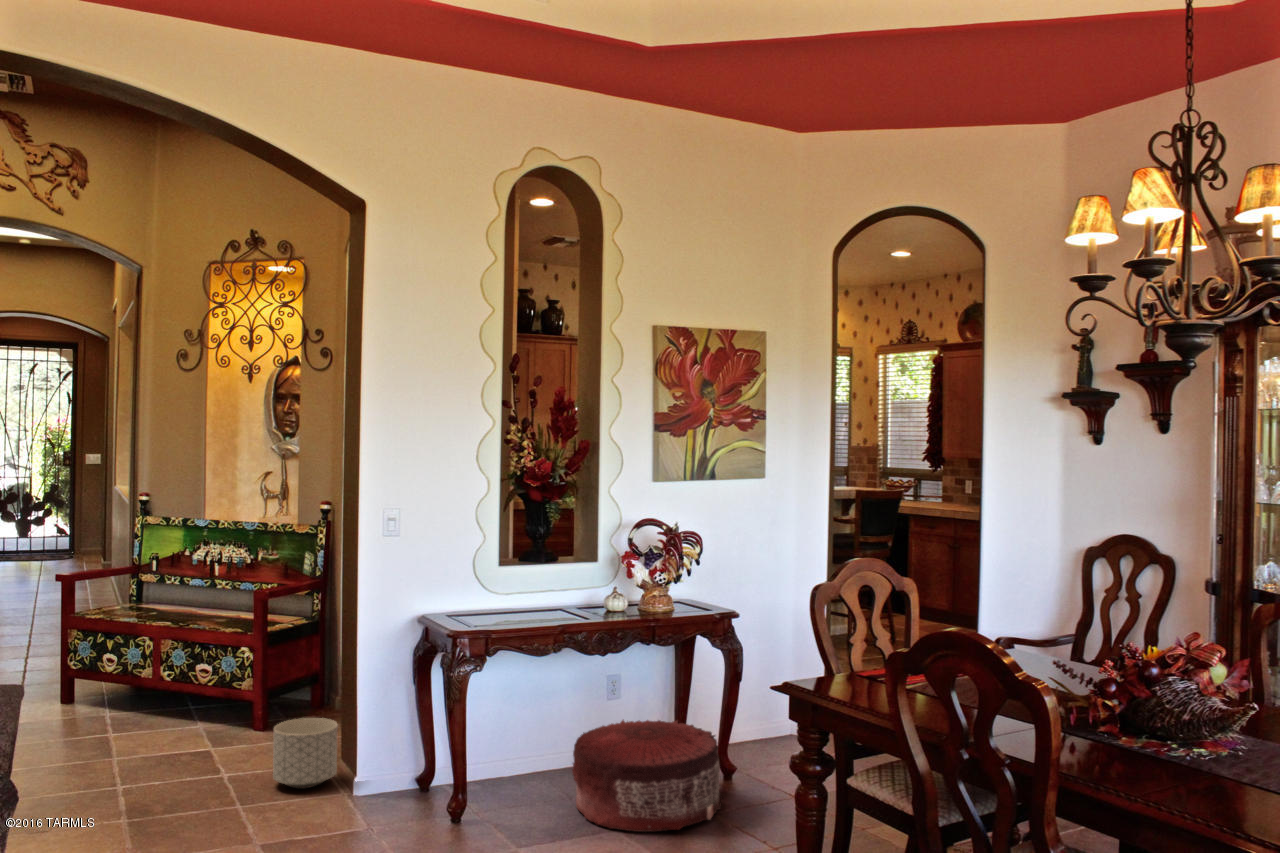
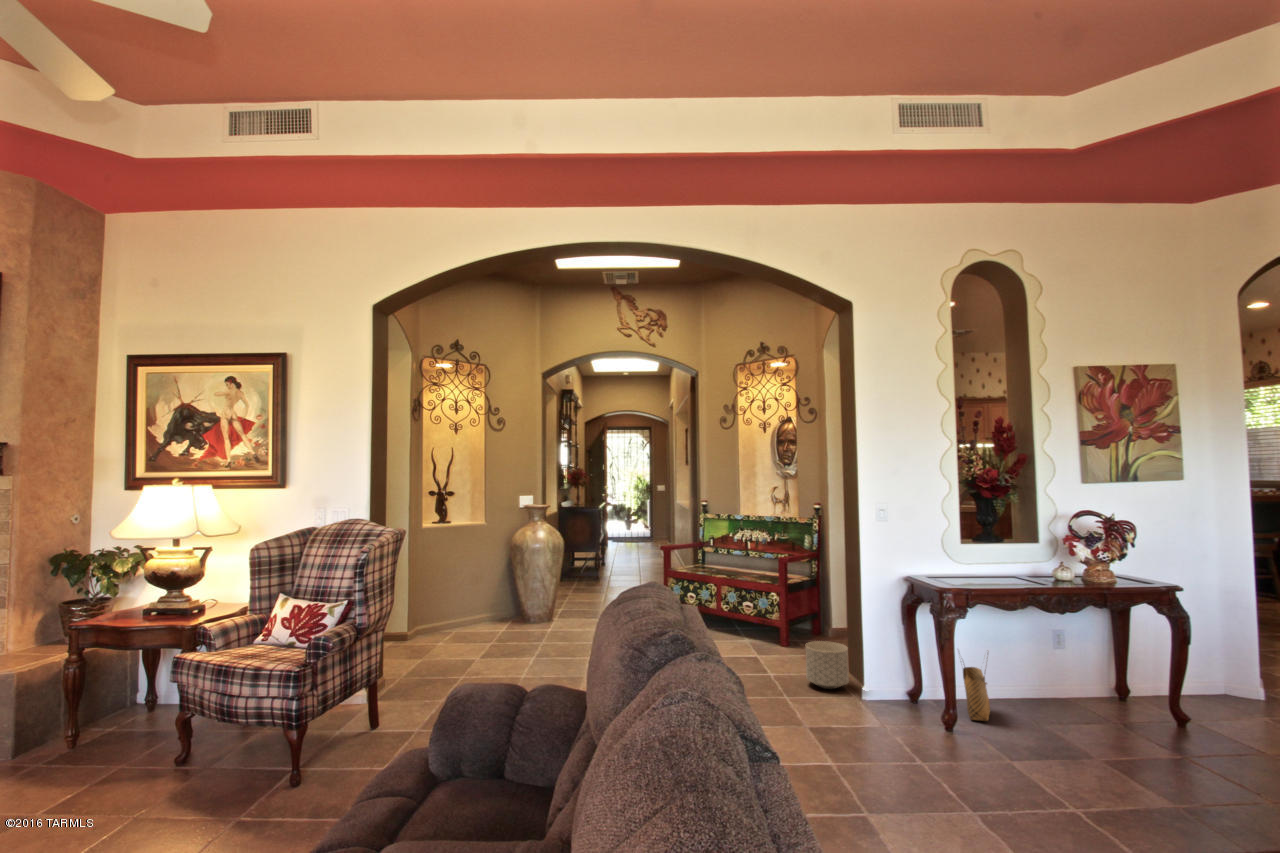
woven basket: none [479,708,516,803] -> present [963,667,990,721]
pouf: present [572,720,723,832] -> none [1044,669,1203,771]

